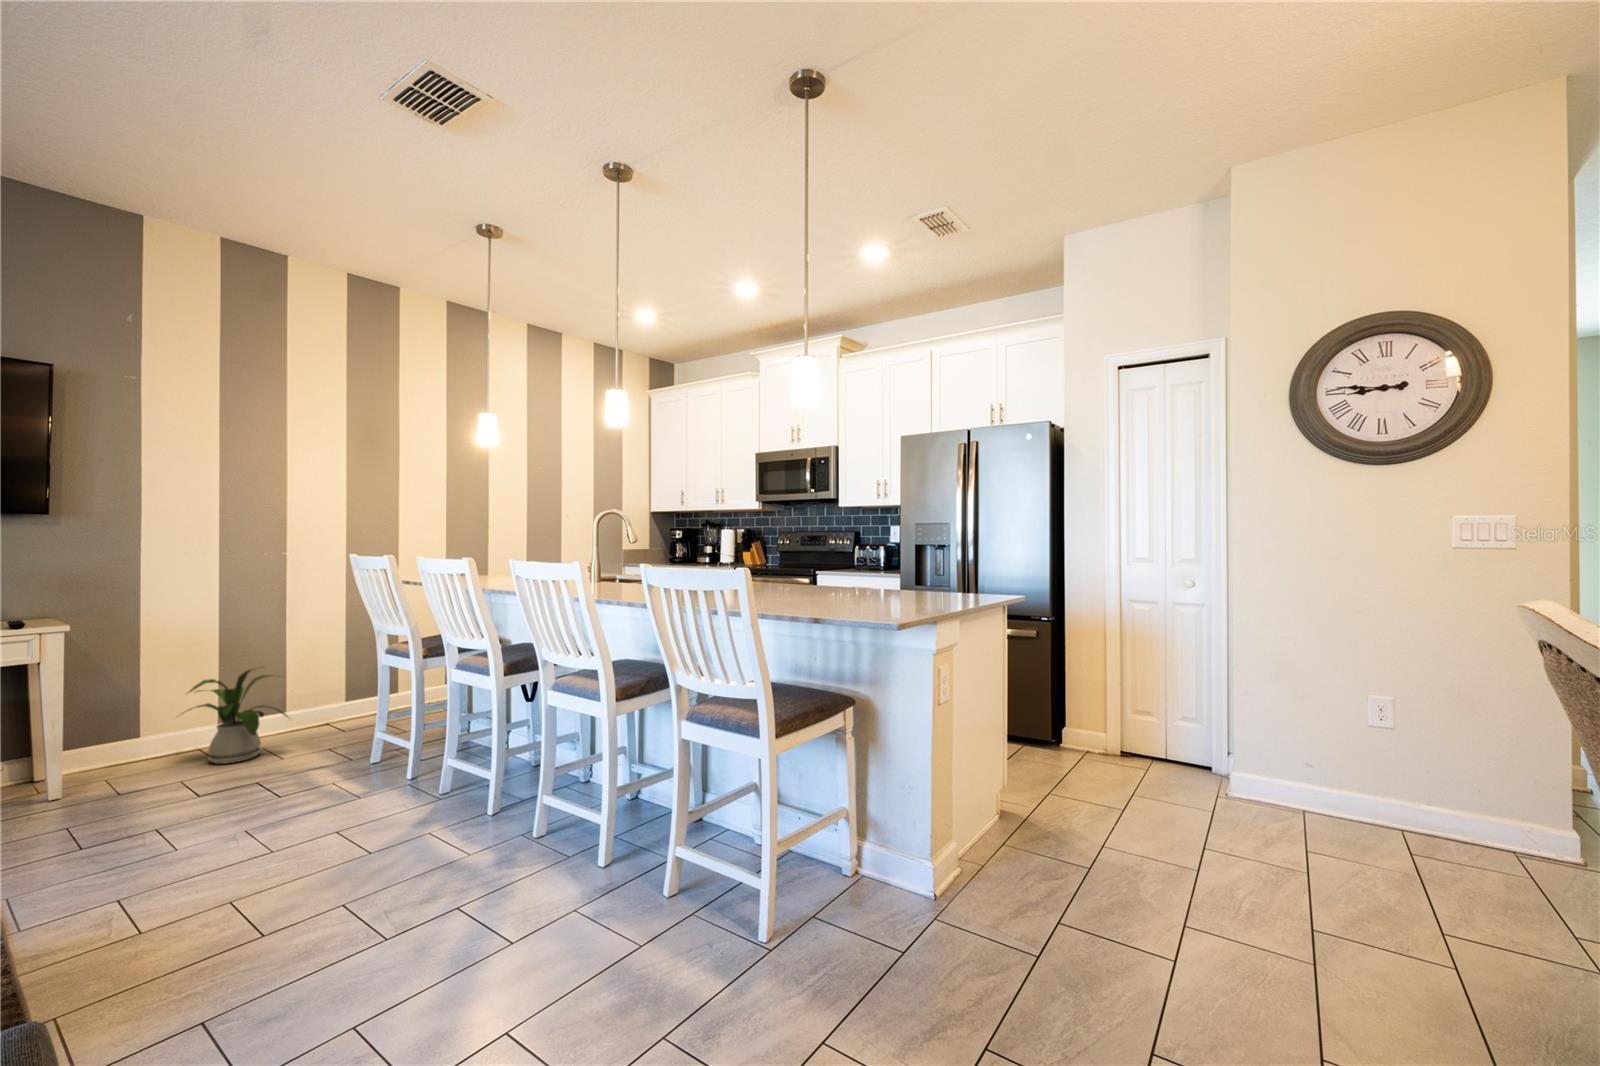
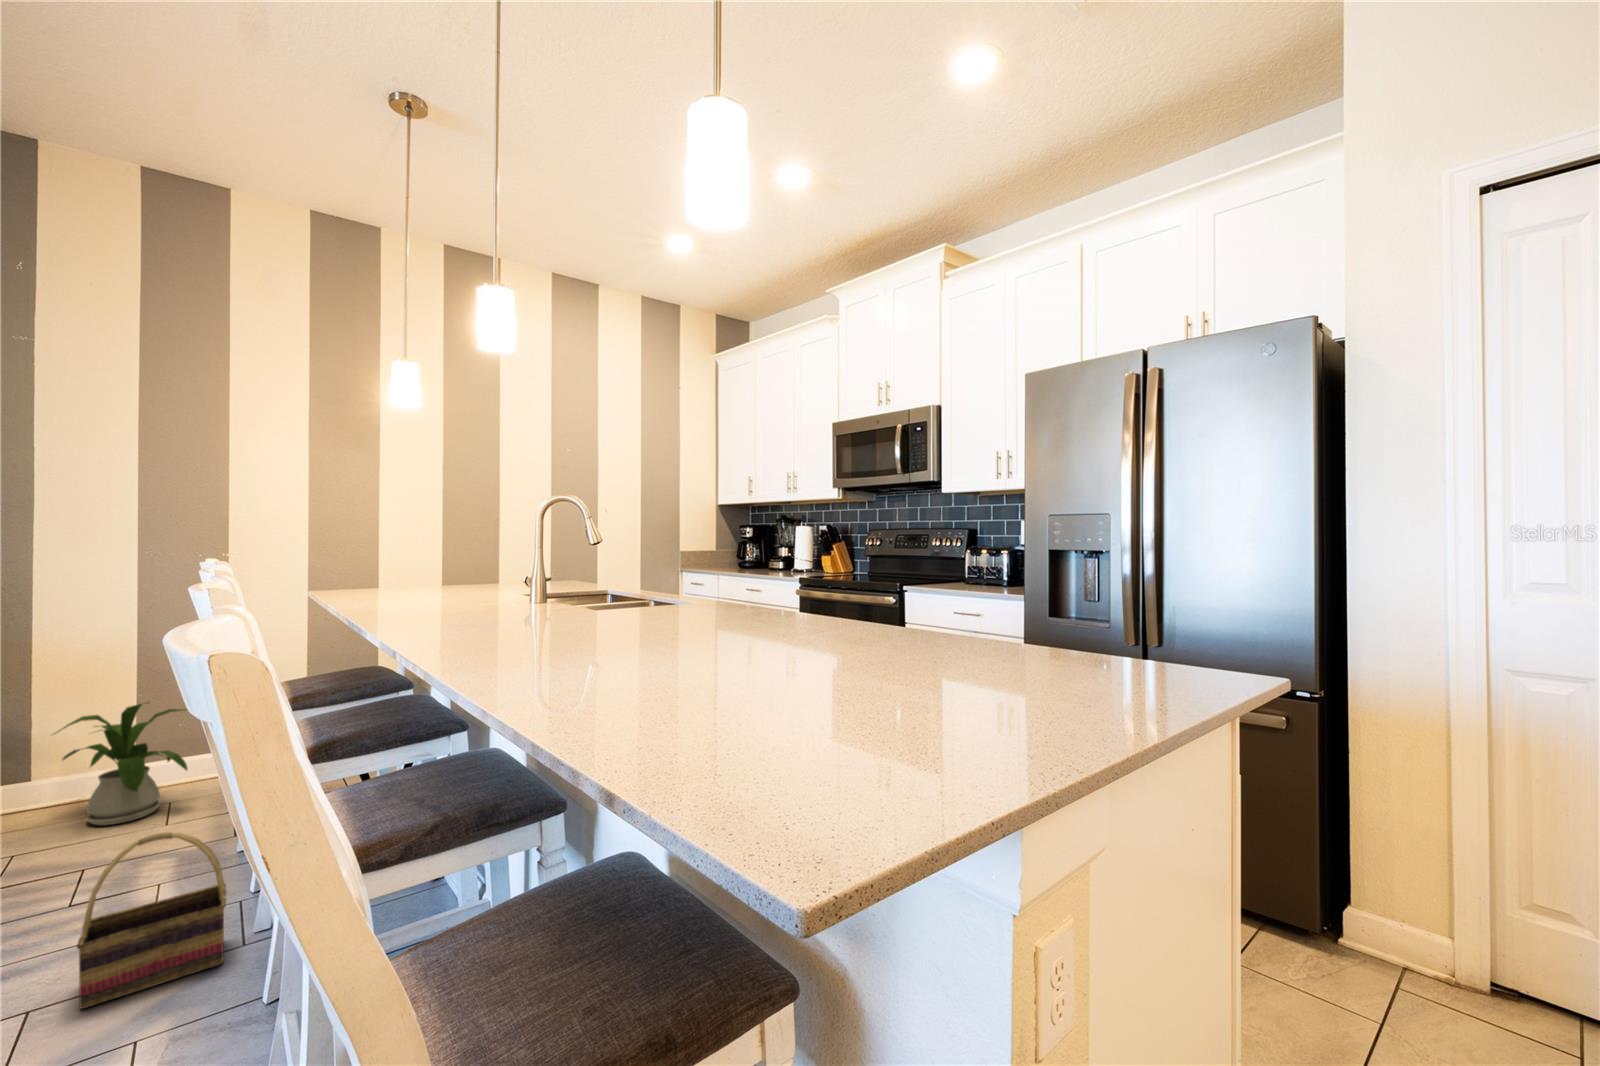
basket: none [354,725,439,827] -> present [77,832,227,1009]

